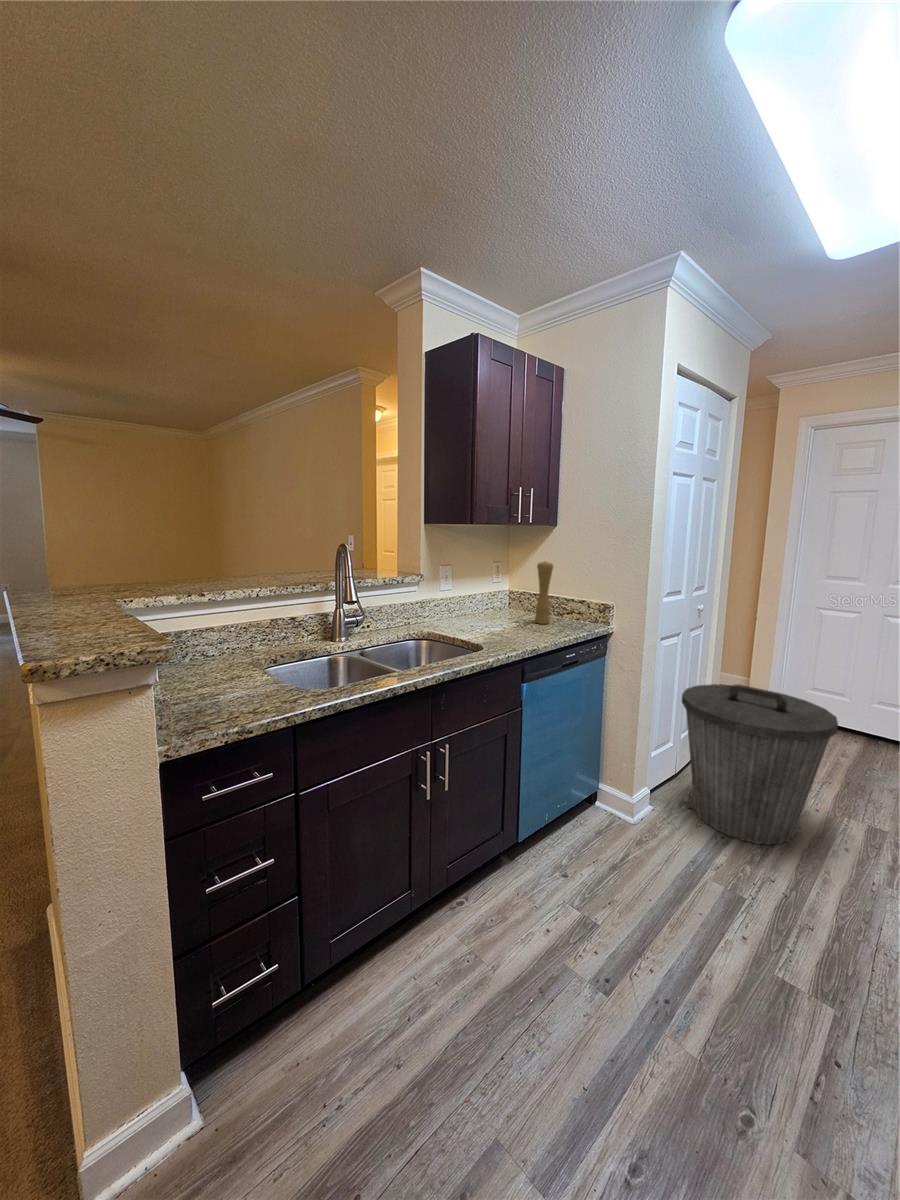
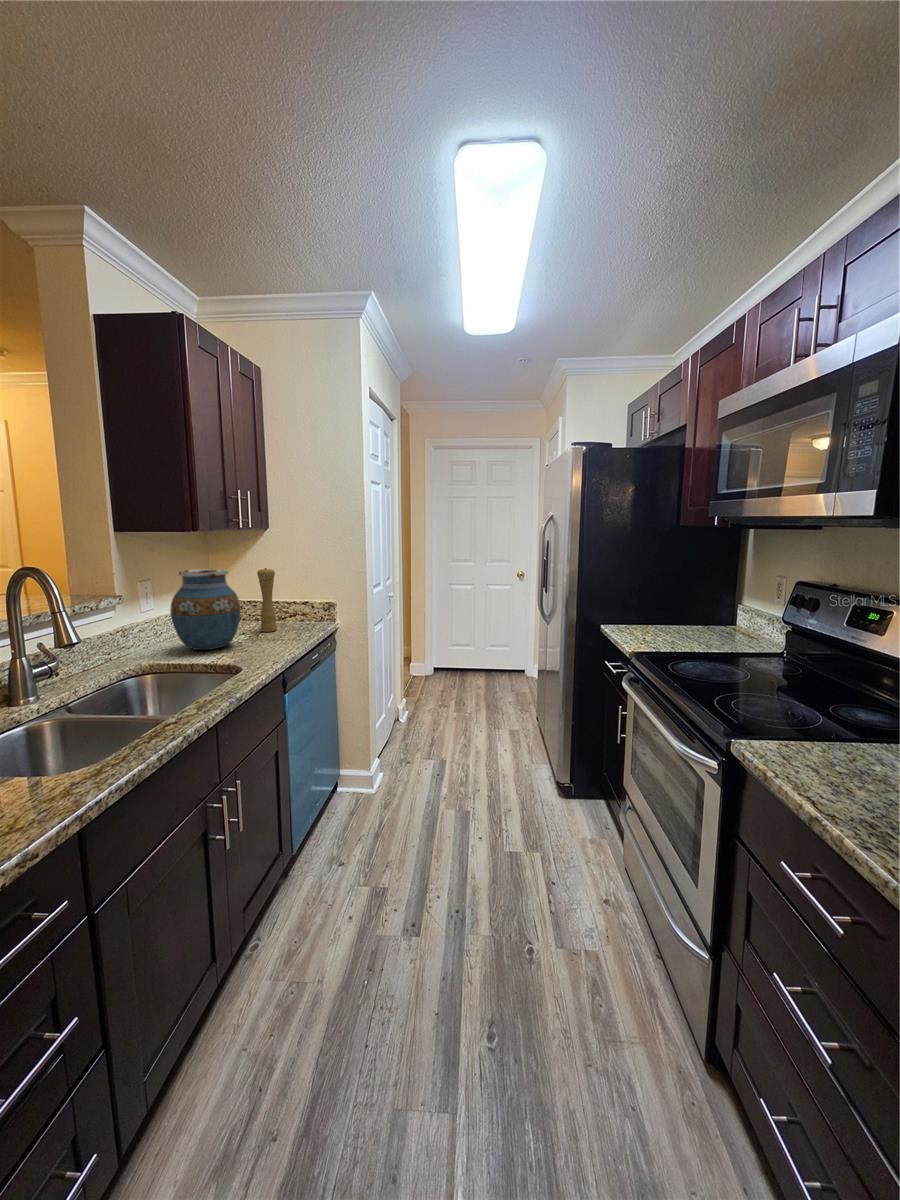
vase: none [453,557,510,630] -> present [170,569,241,650]
trash can: present [682,684,838,845] -> none [392,653,495,772]

